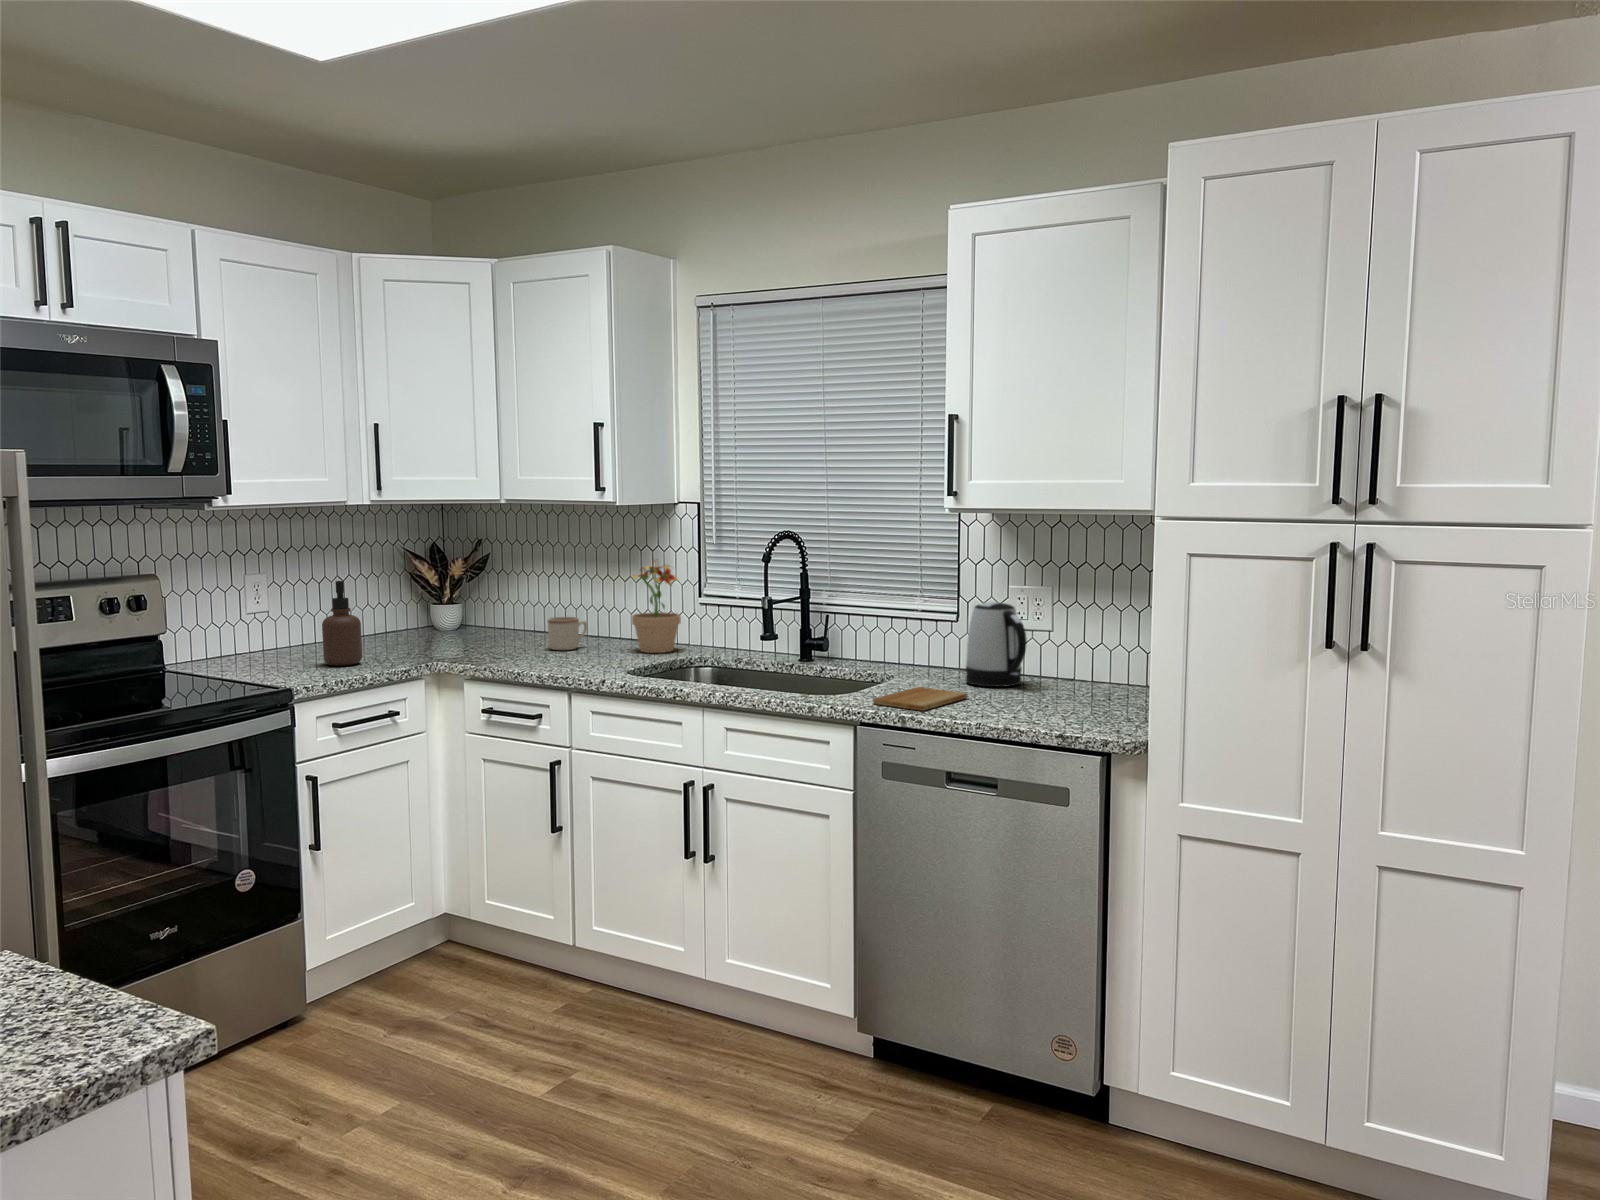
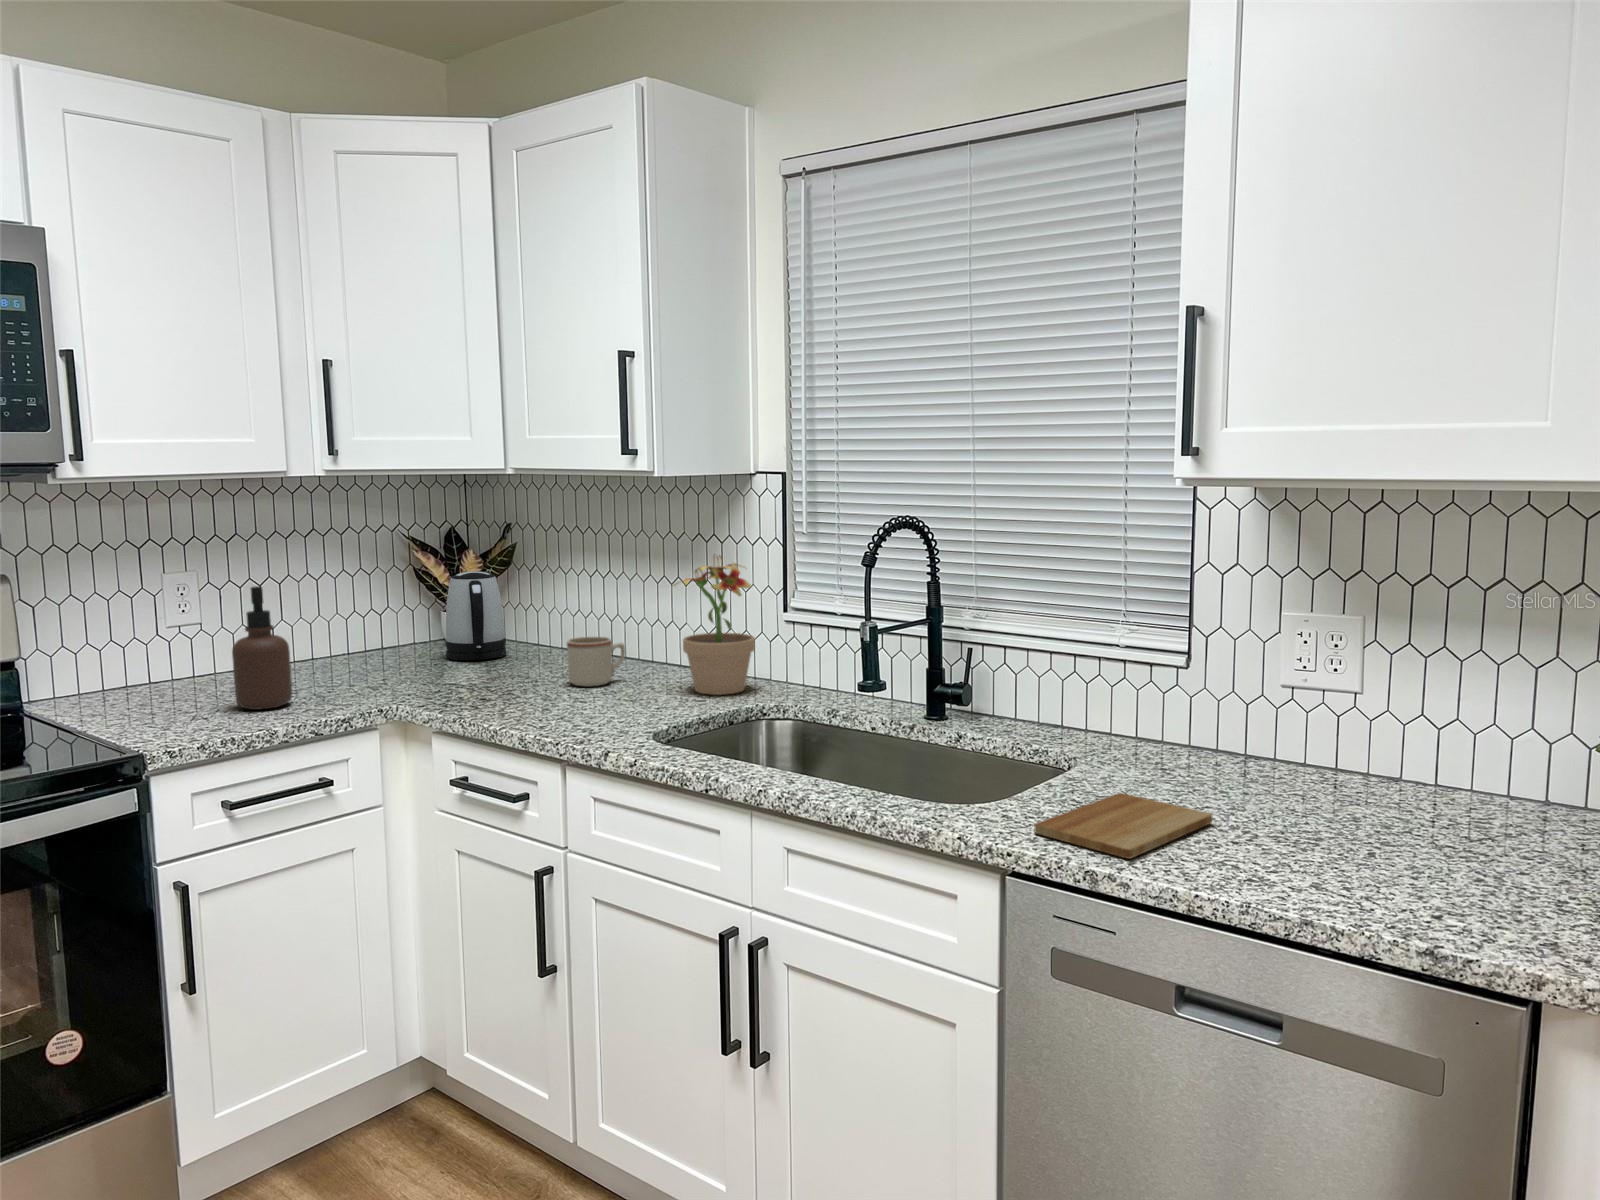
kettle: present [966,602,1027,687] -> present [446,571,506,660]

